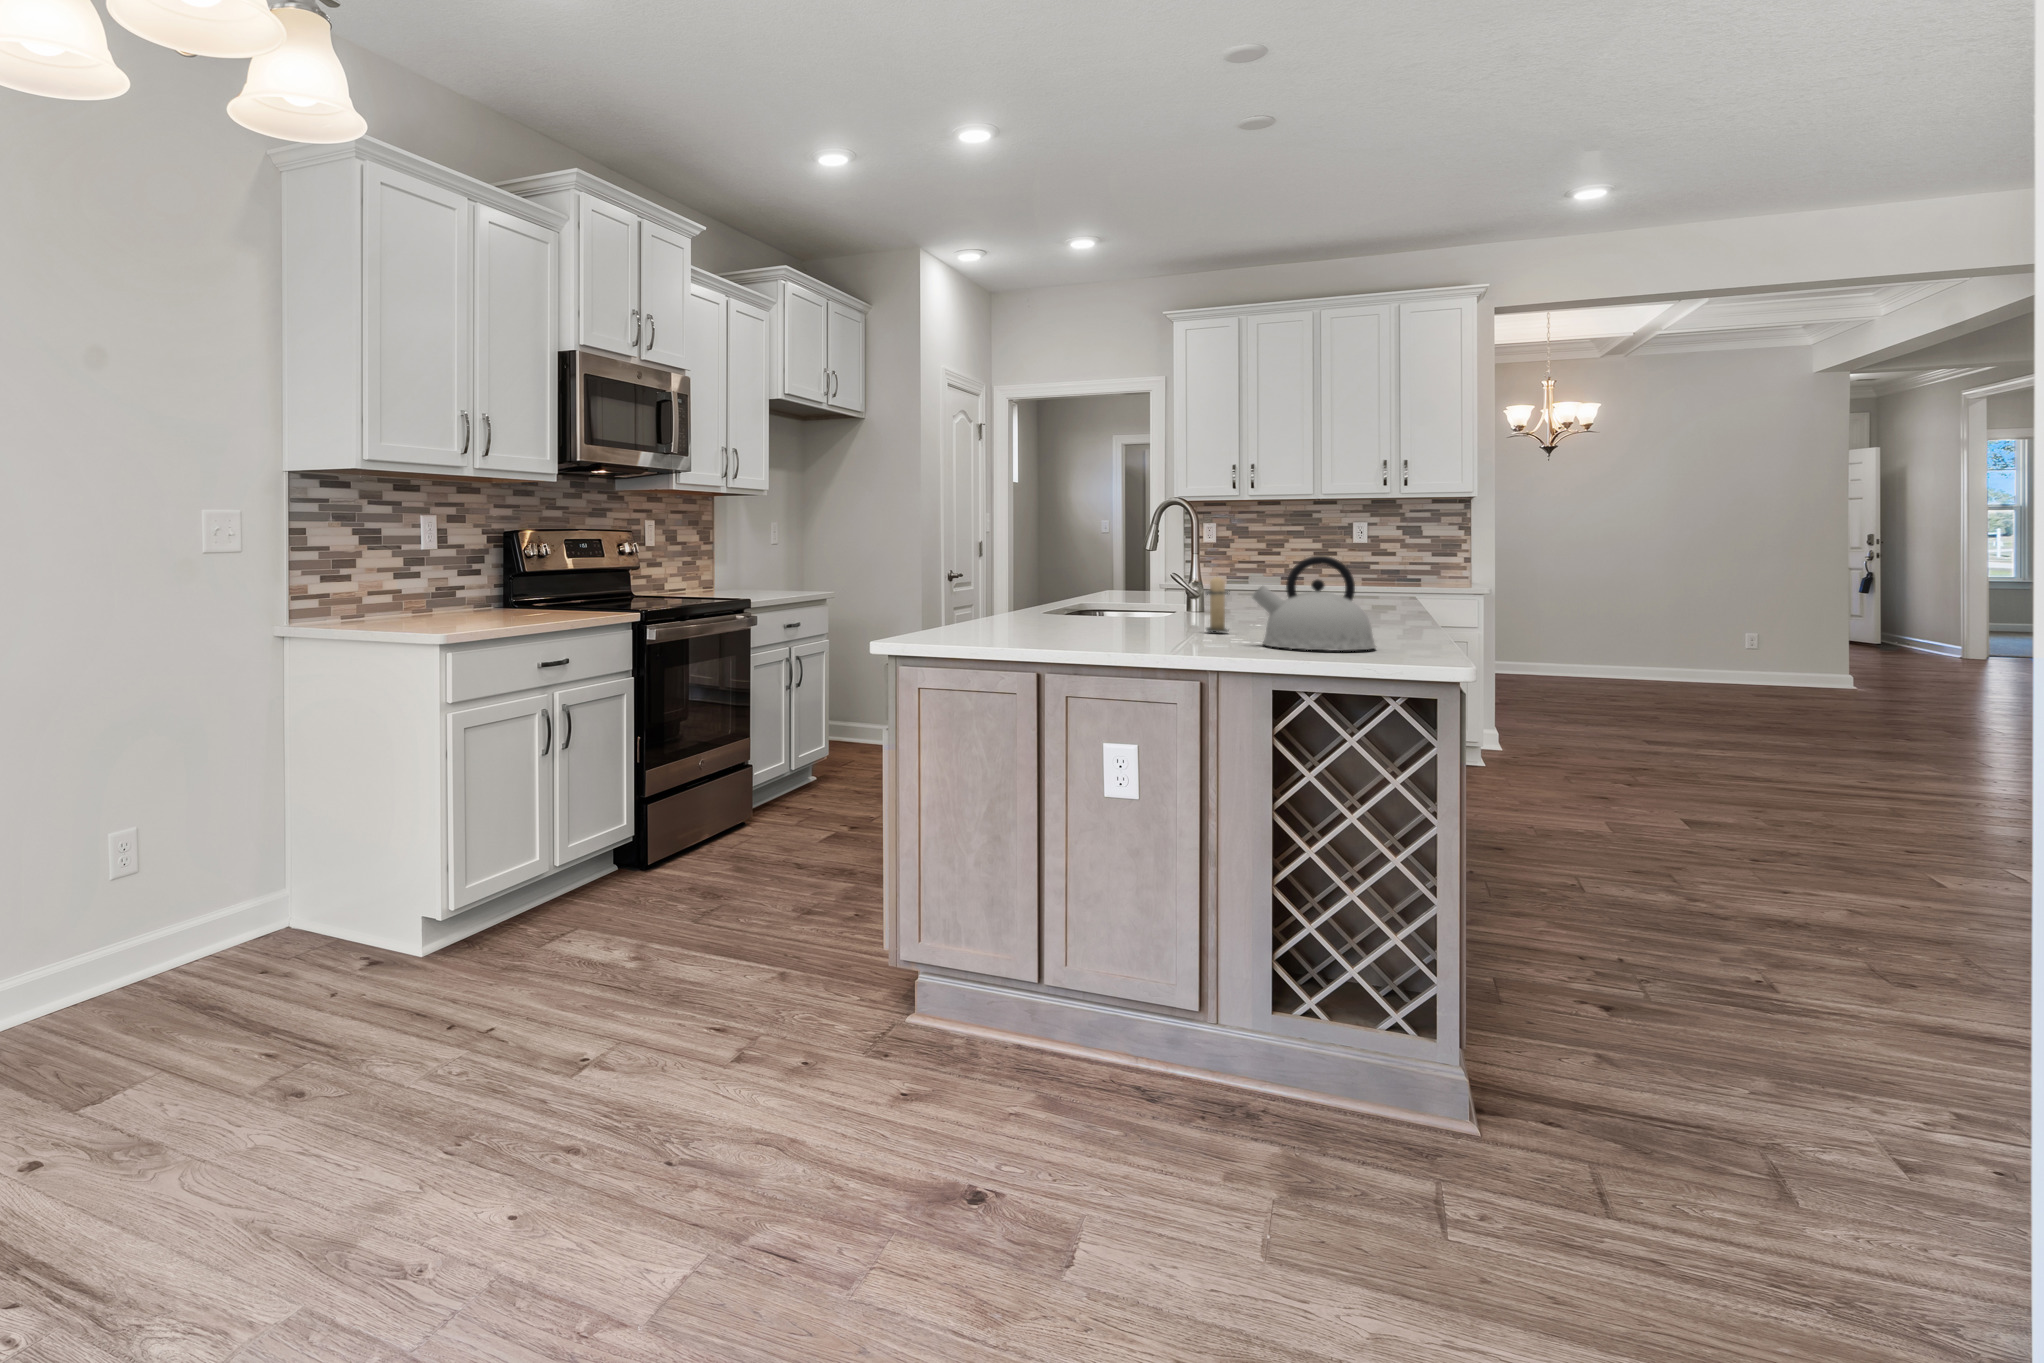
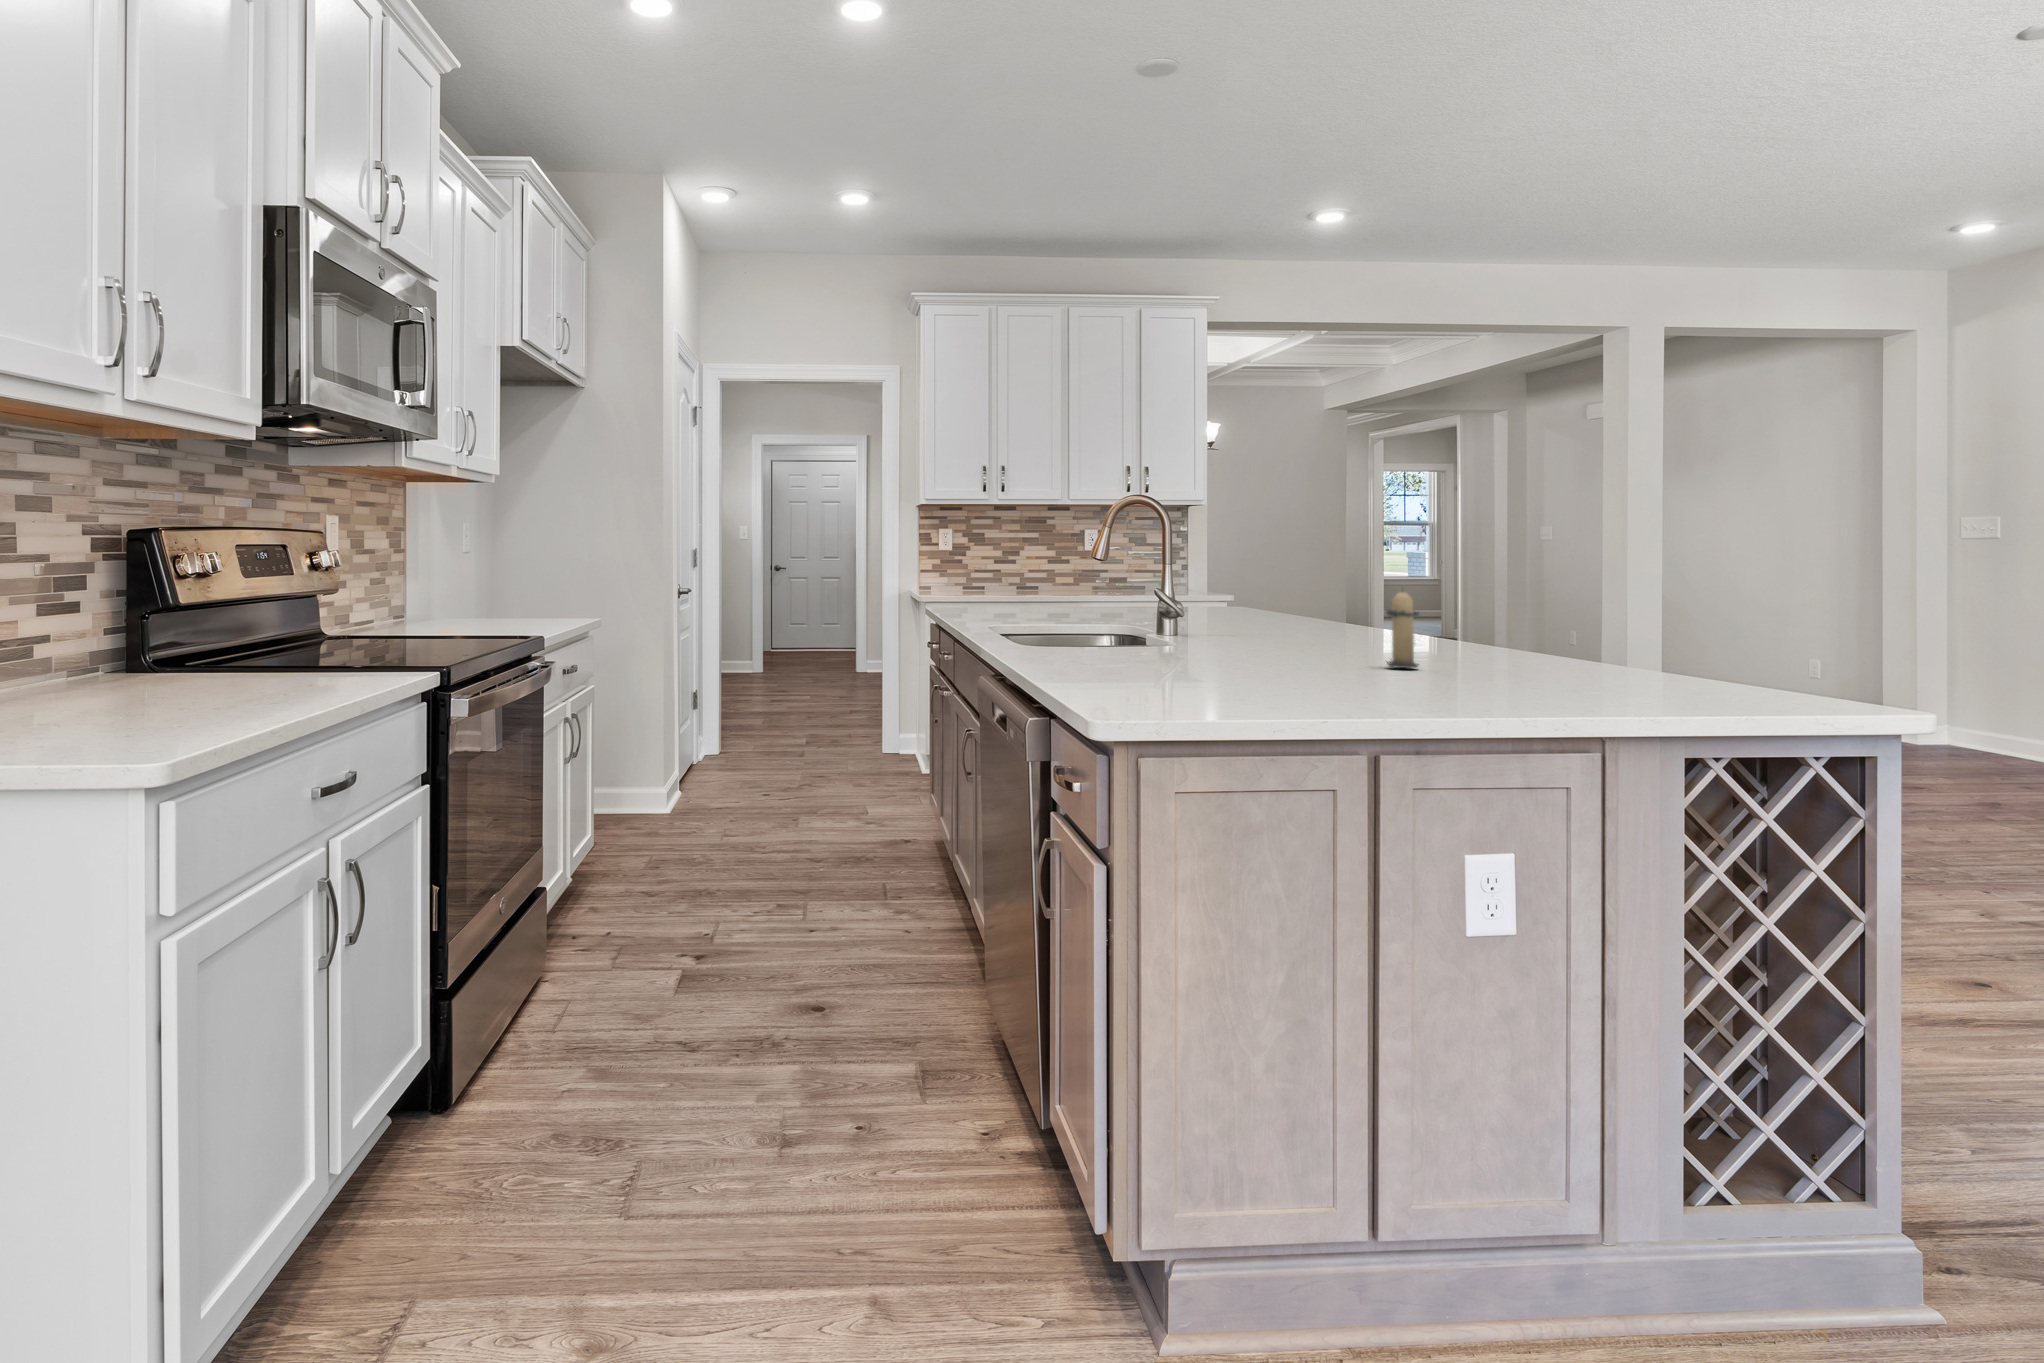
kettle: present [1252,556,1376,651] -> none [1555,563,1722,693]

